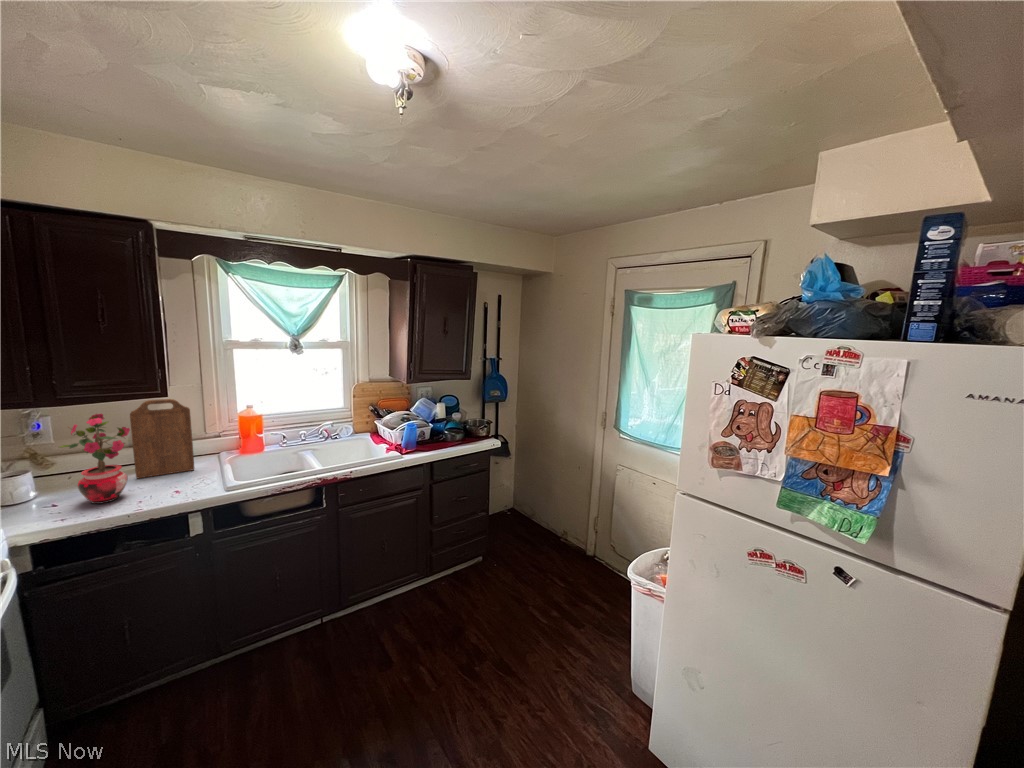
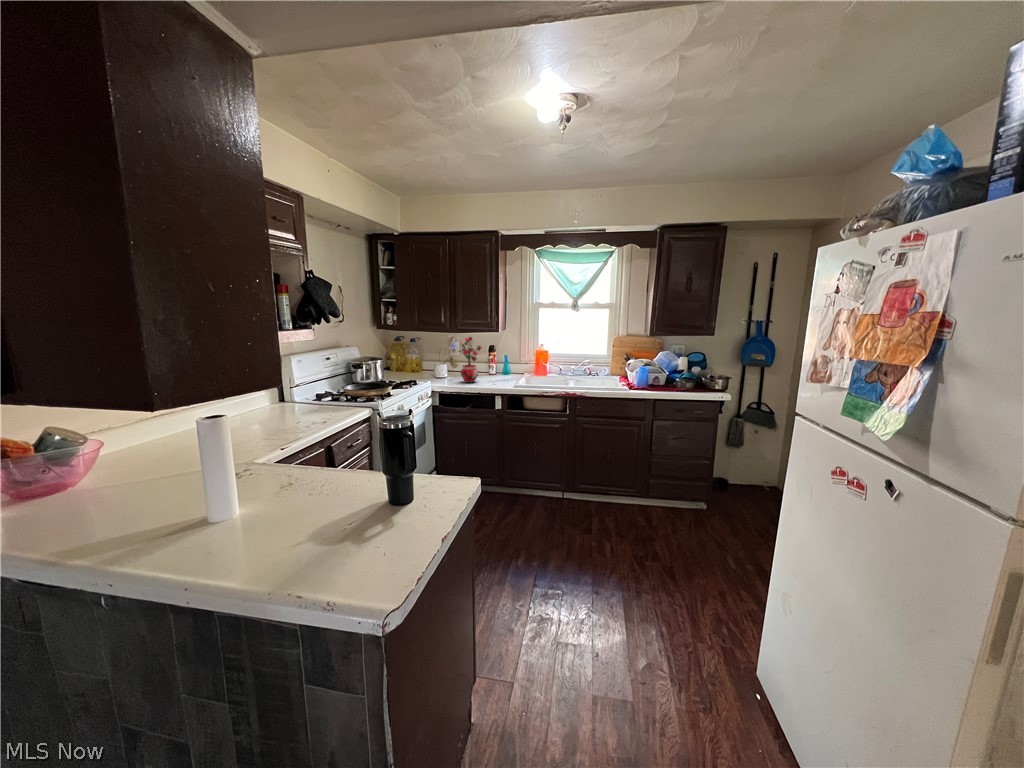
cutting board: present [130,399,195,478] -> none [485,335,510,379]

